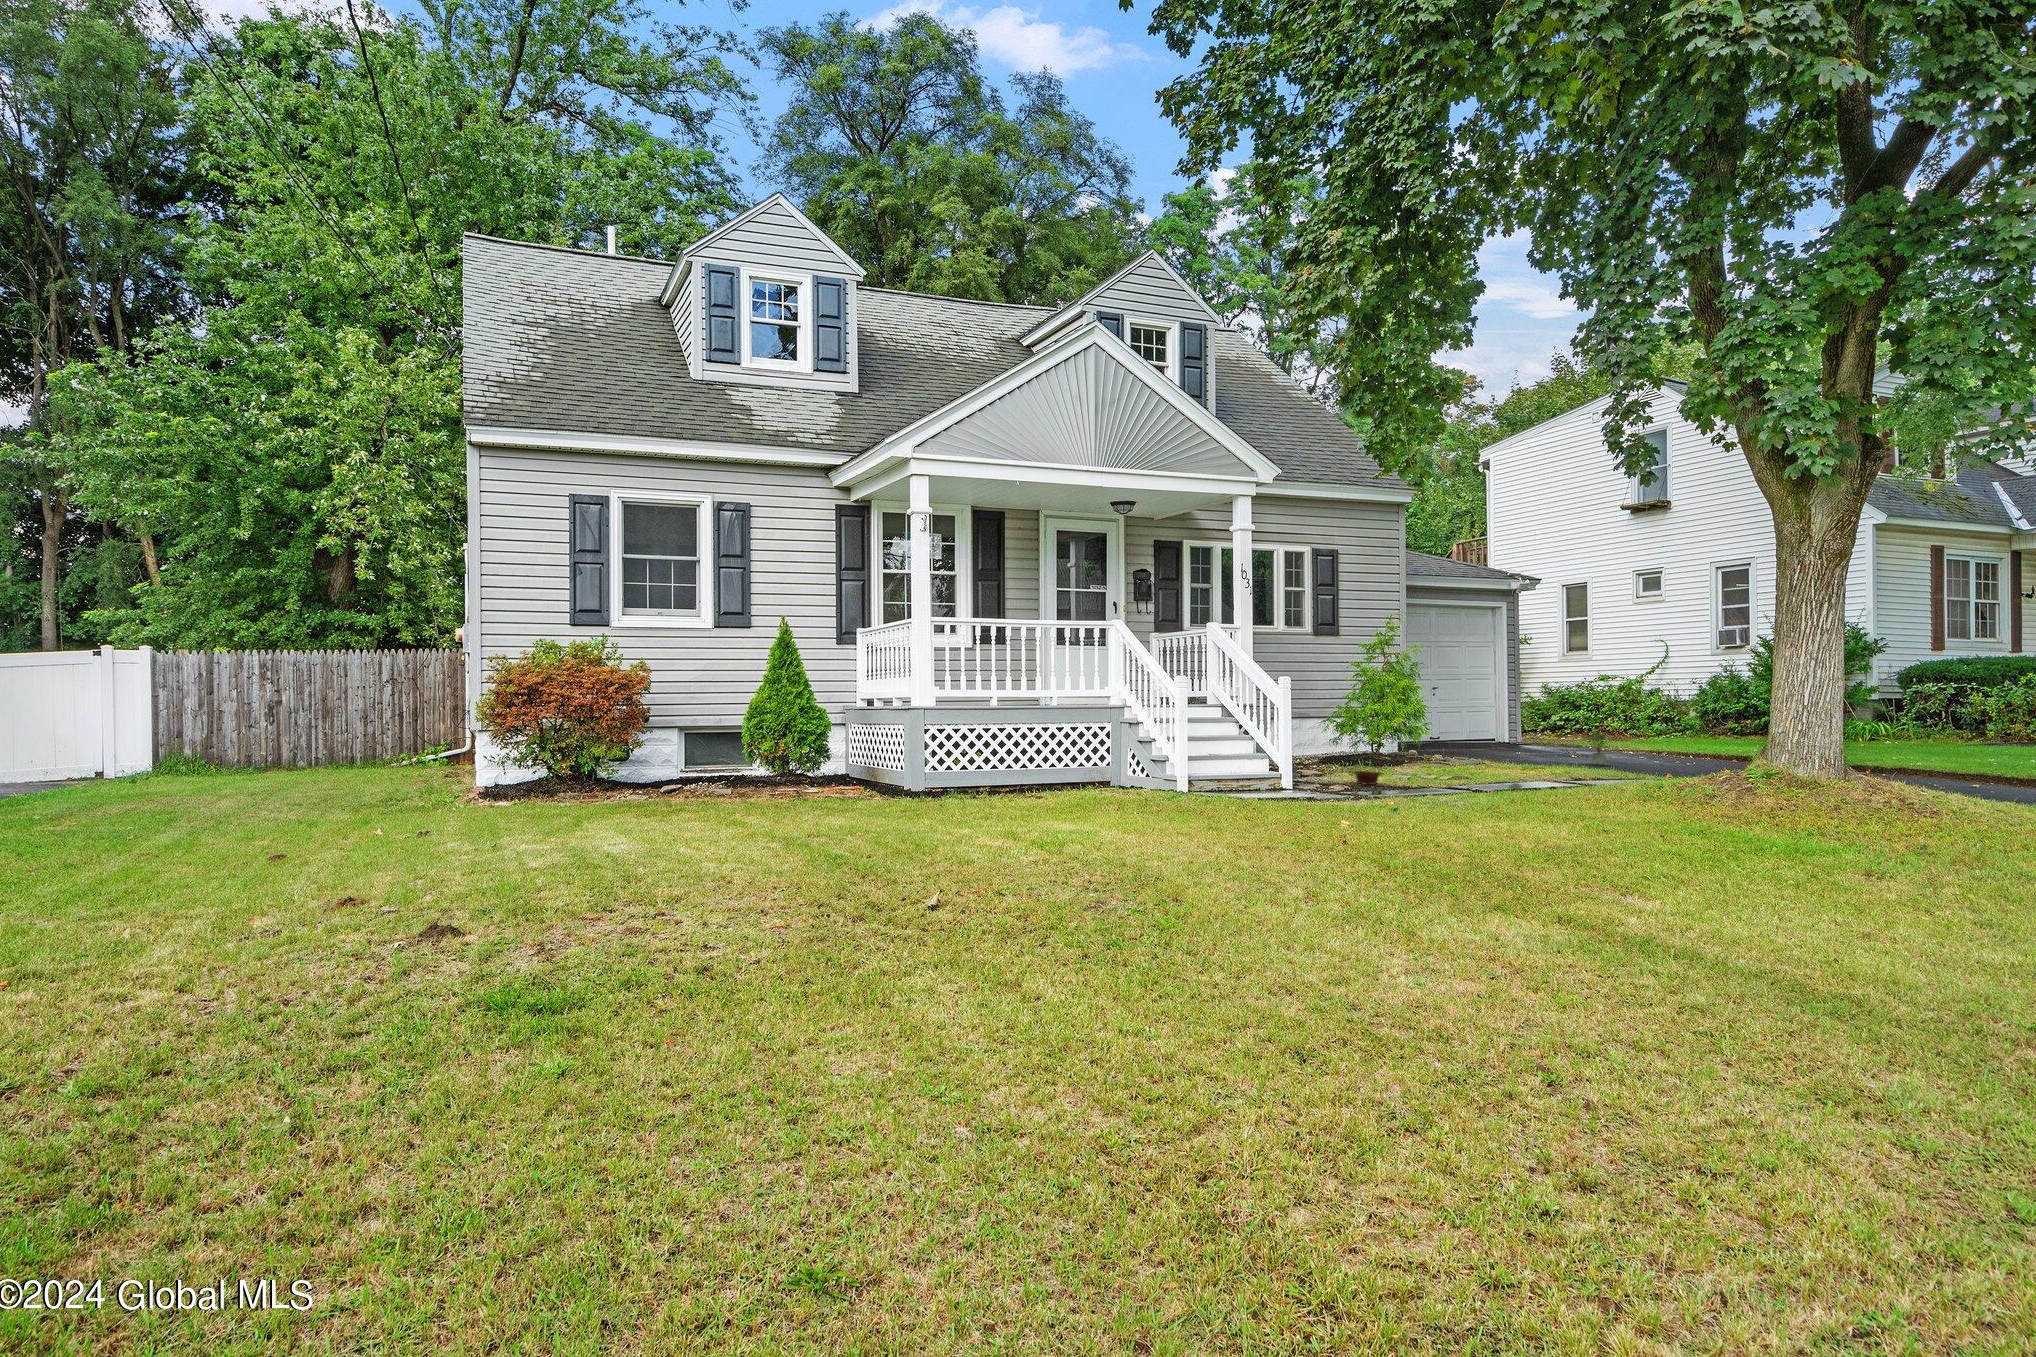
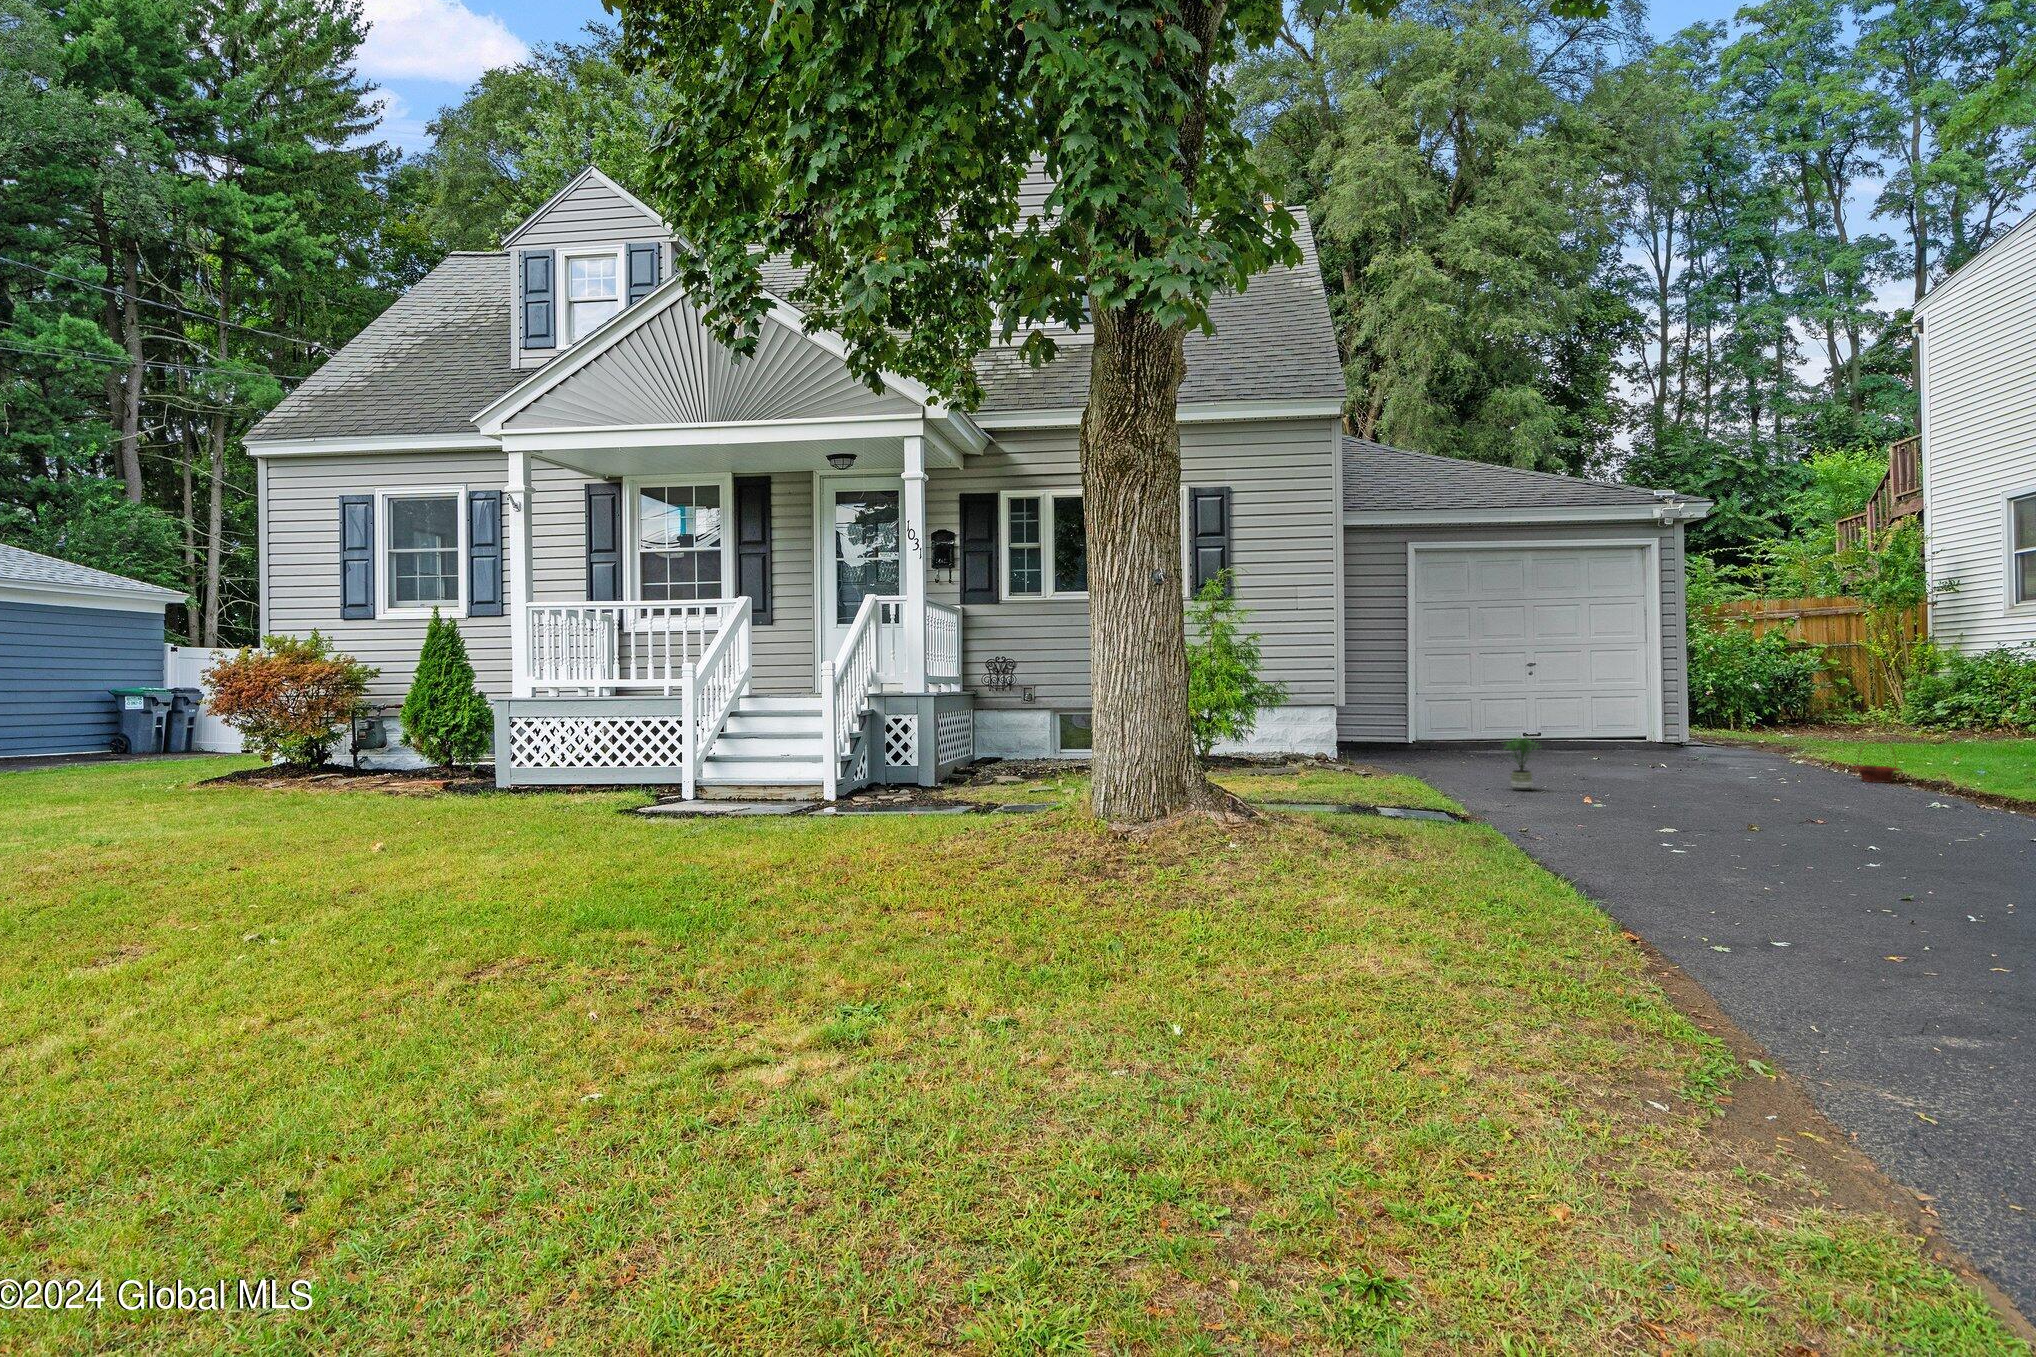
basket: present [1352,762,1383,785] -> present [1853,744,1900,783]

